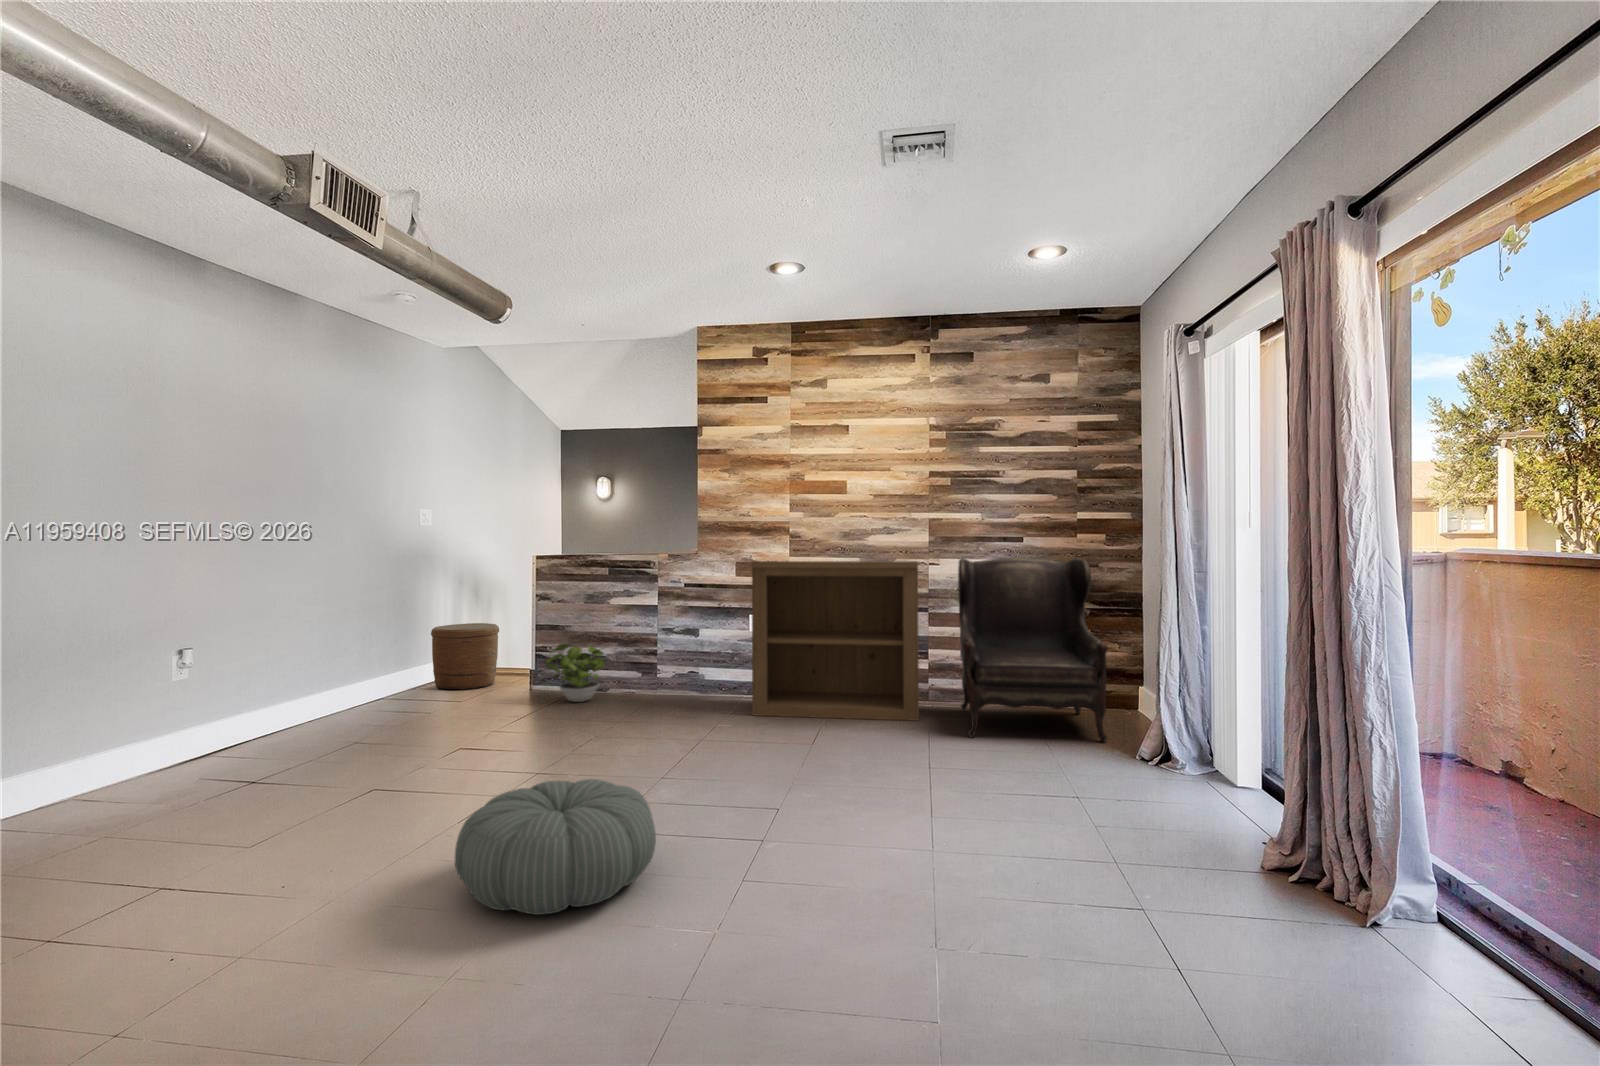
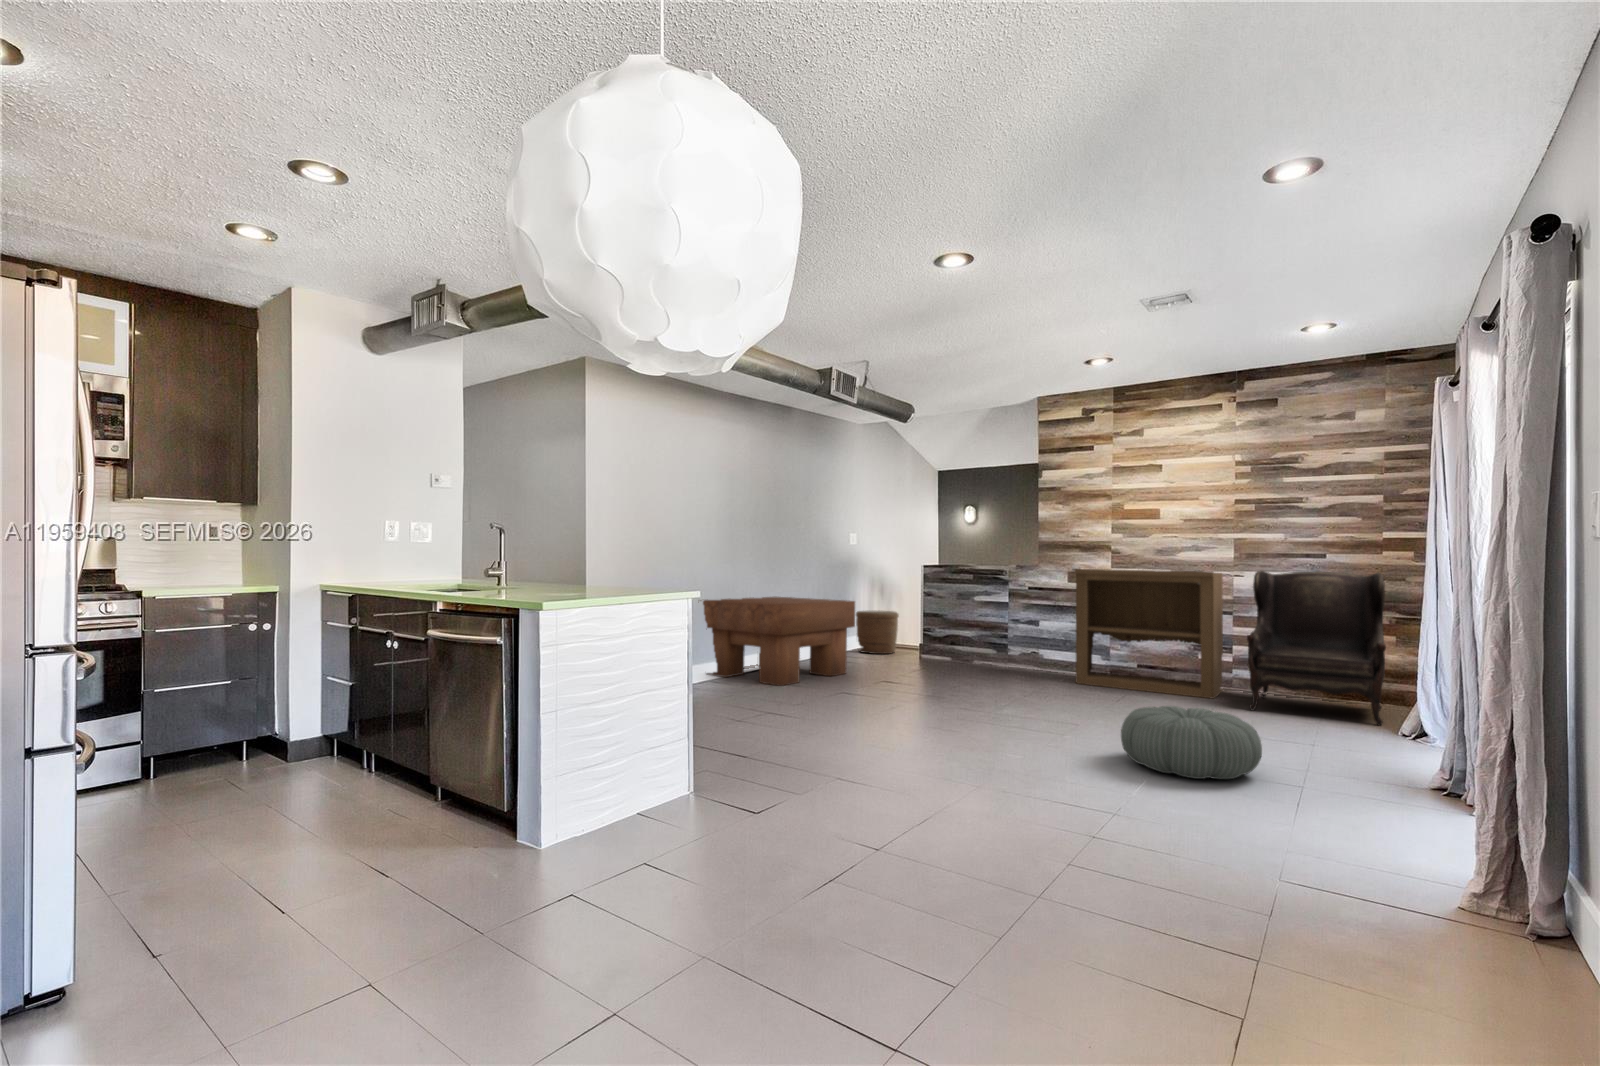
coffee table: none [71,622,421,803] -> present [703,597,855,686]
potted plant: present [545,644,605,702] -> none [928,624,971,666]
pouf: present [455,779,656,915] -> present [1121,706,1262,779]

